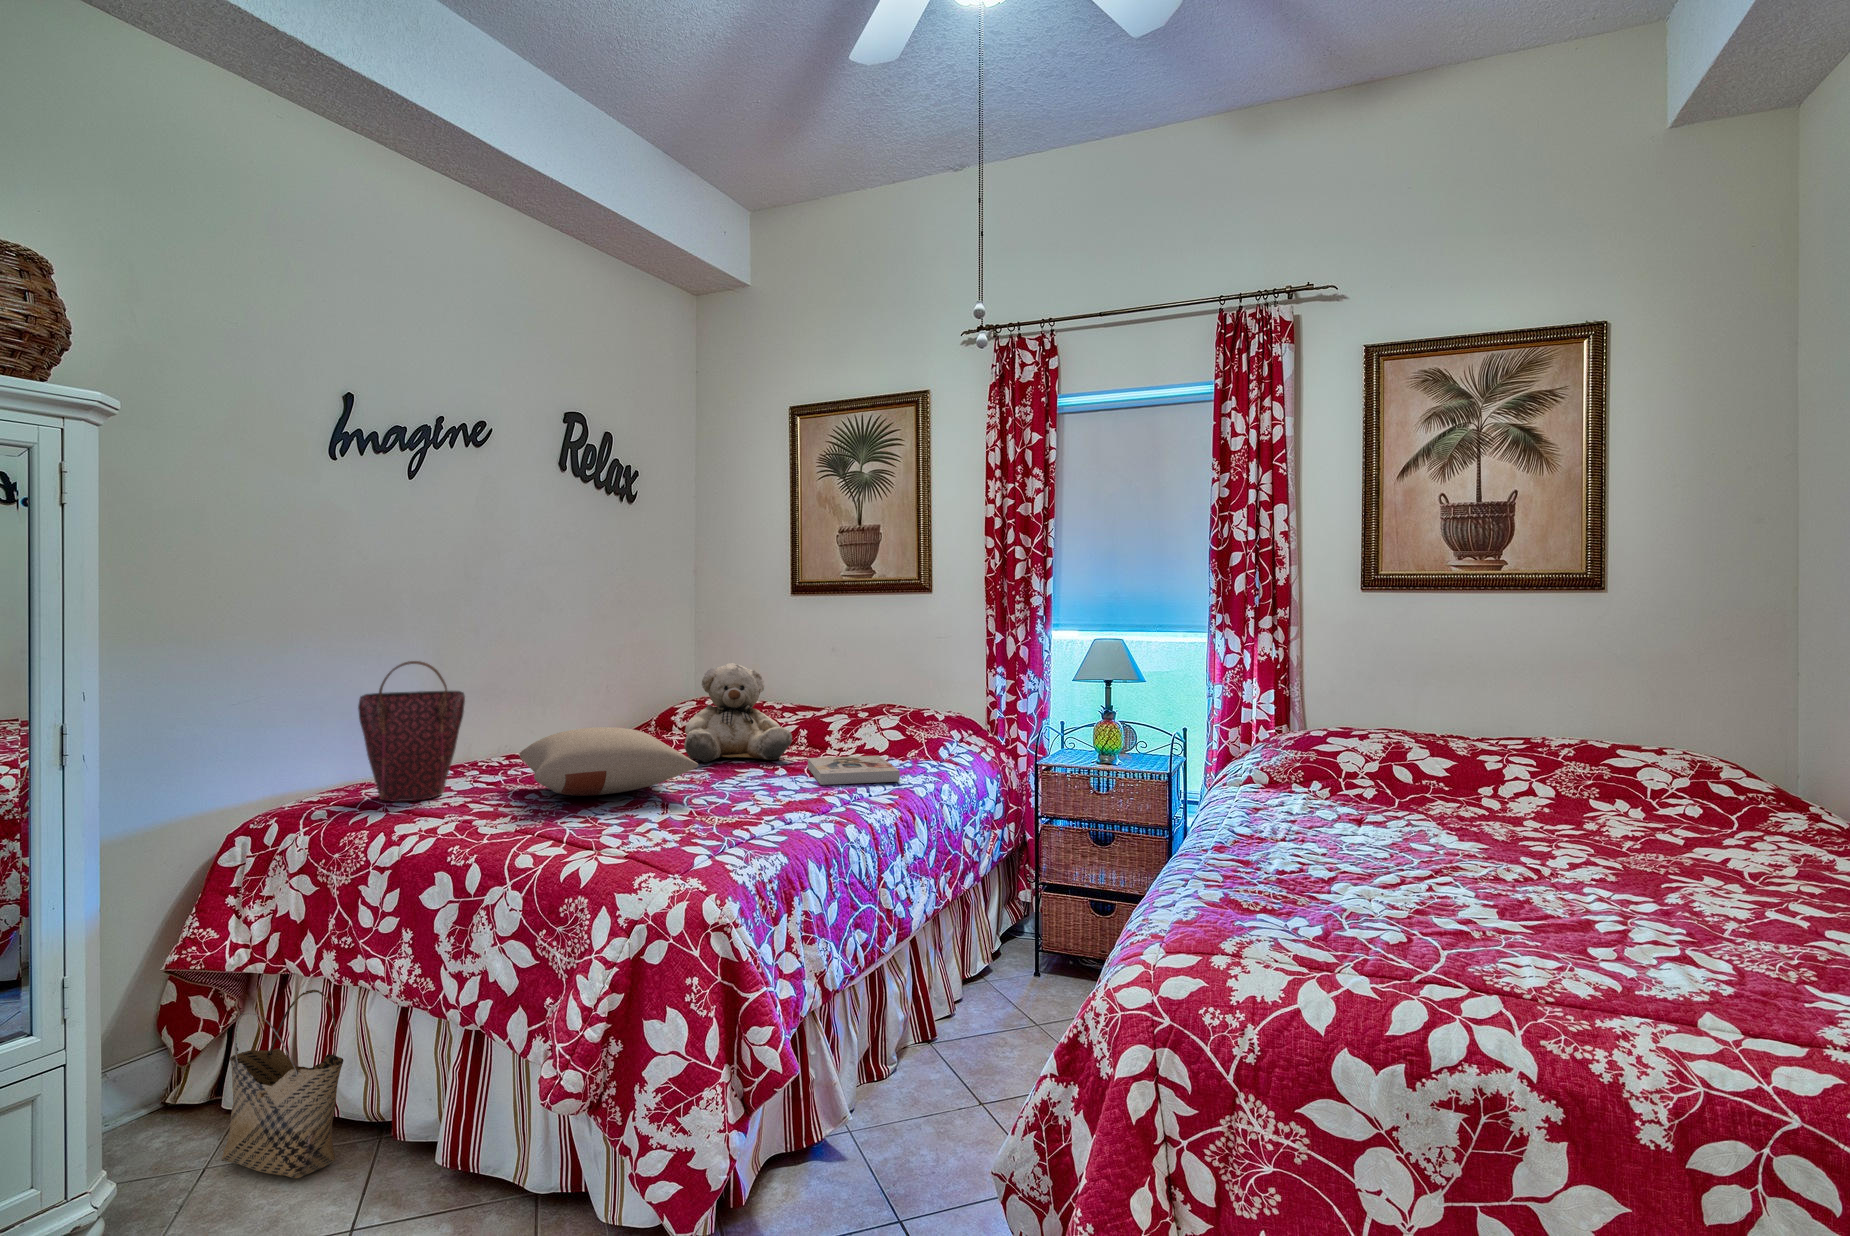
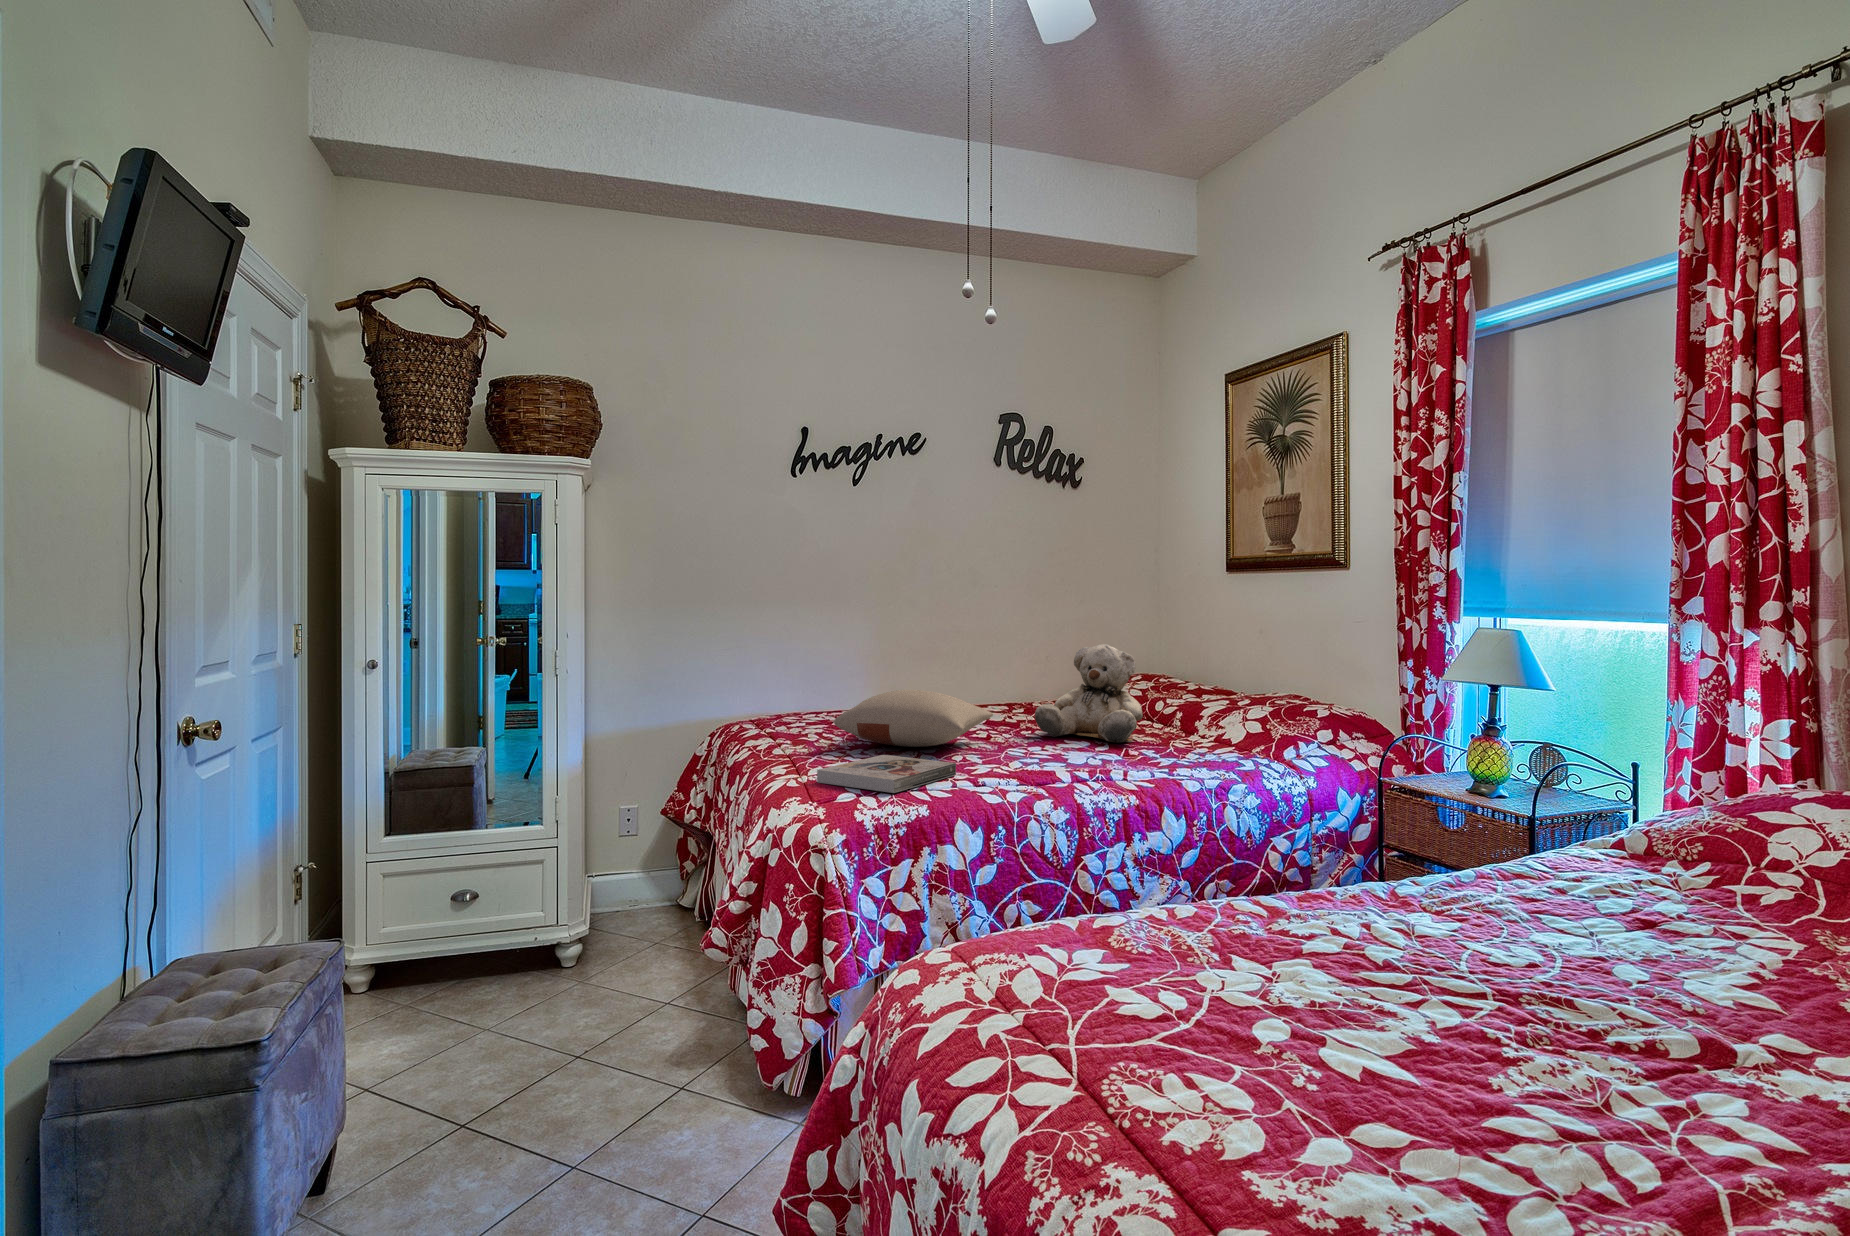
handbag: present [358,661,465,802] -> none [770,628,837,733]
book: present [808,756,900,785] -> present [817,755,956,793]
woven basket: present [222,990,344,1178] -> none [662,852,715,971]

